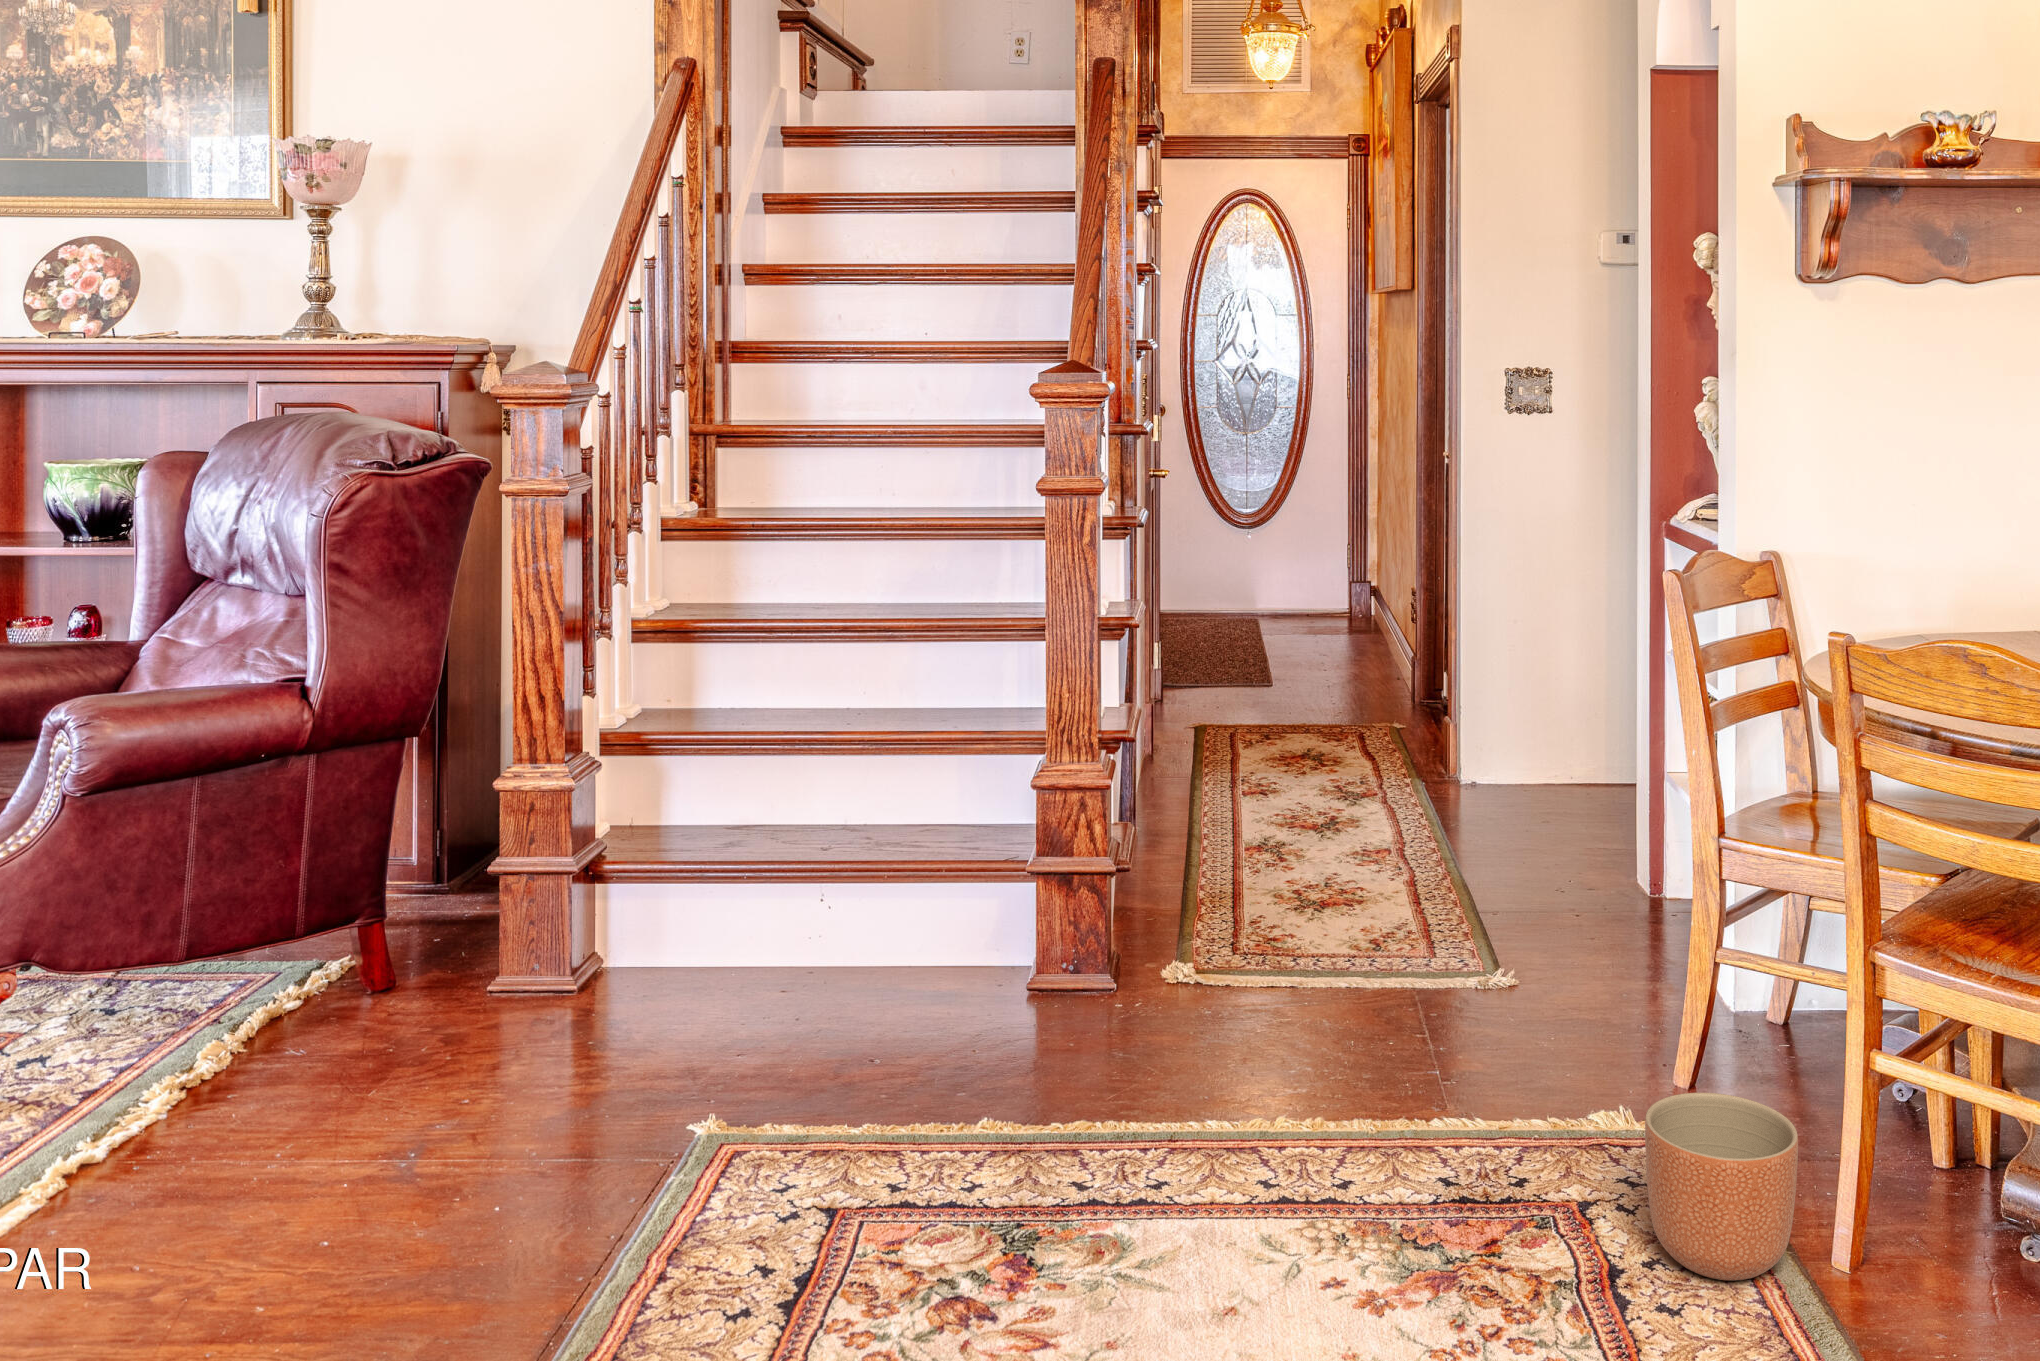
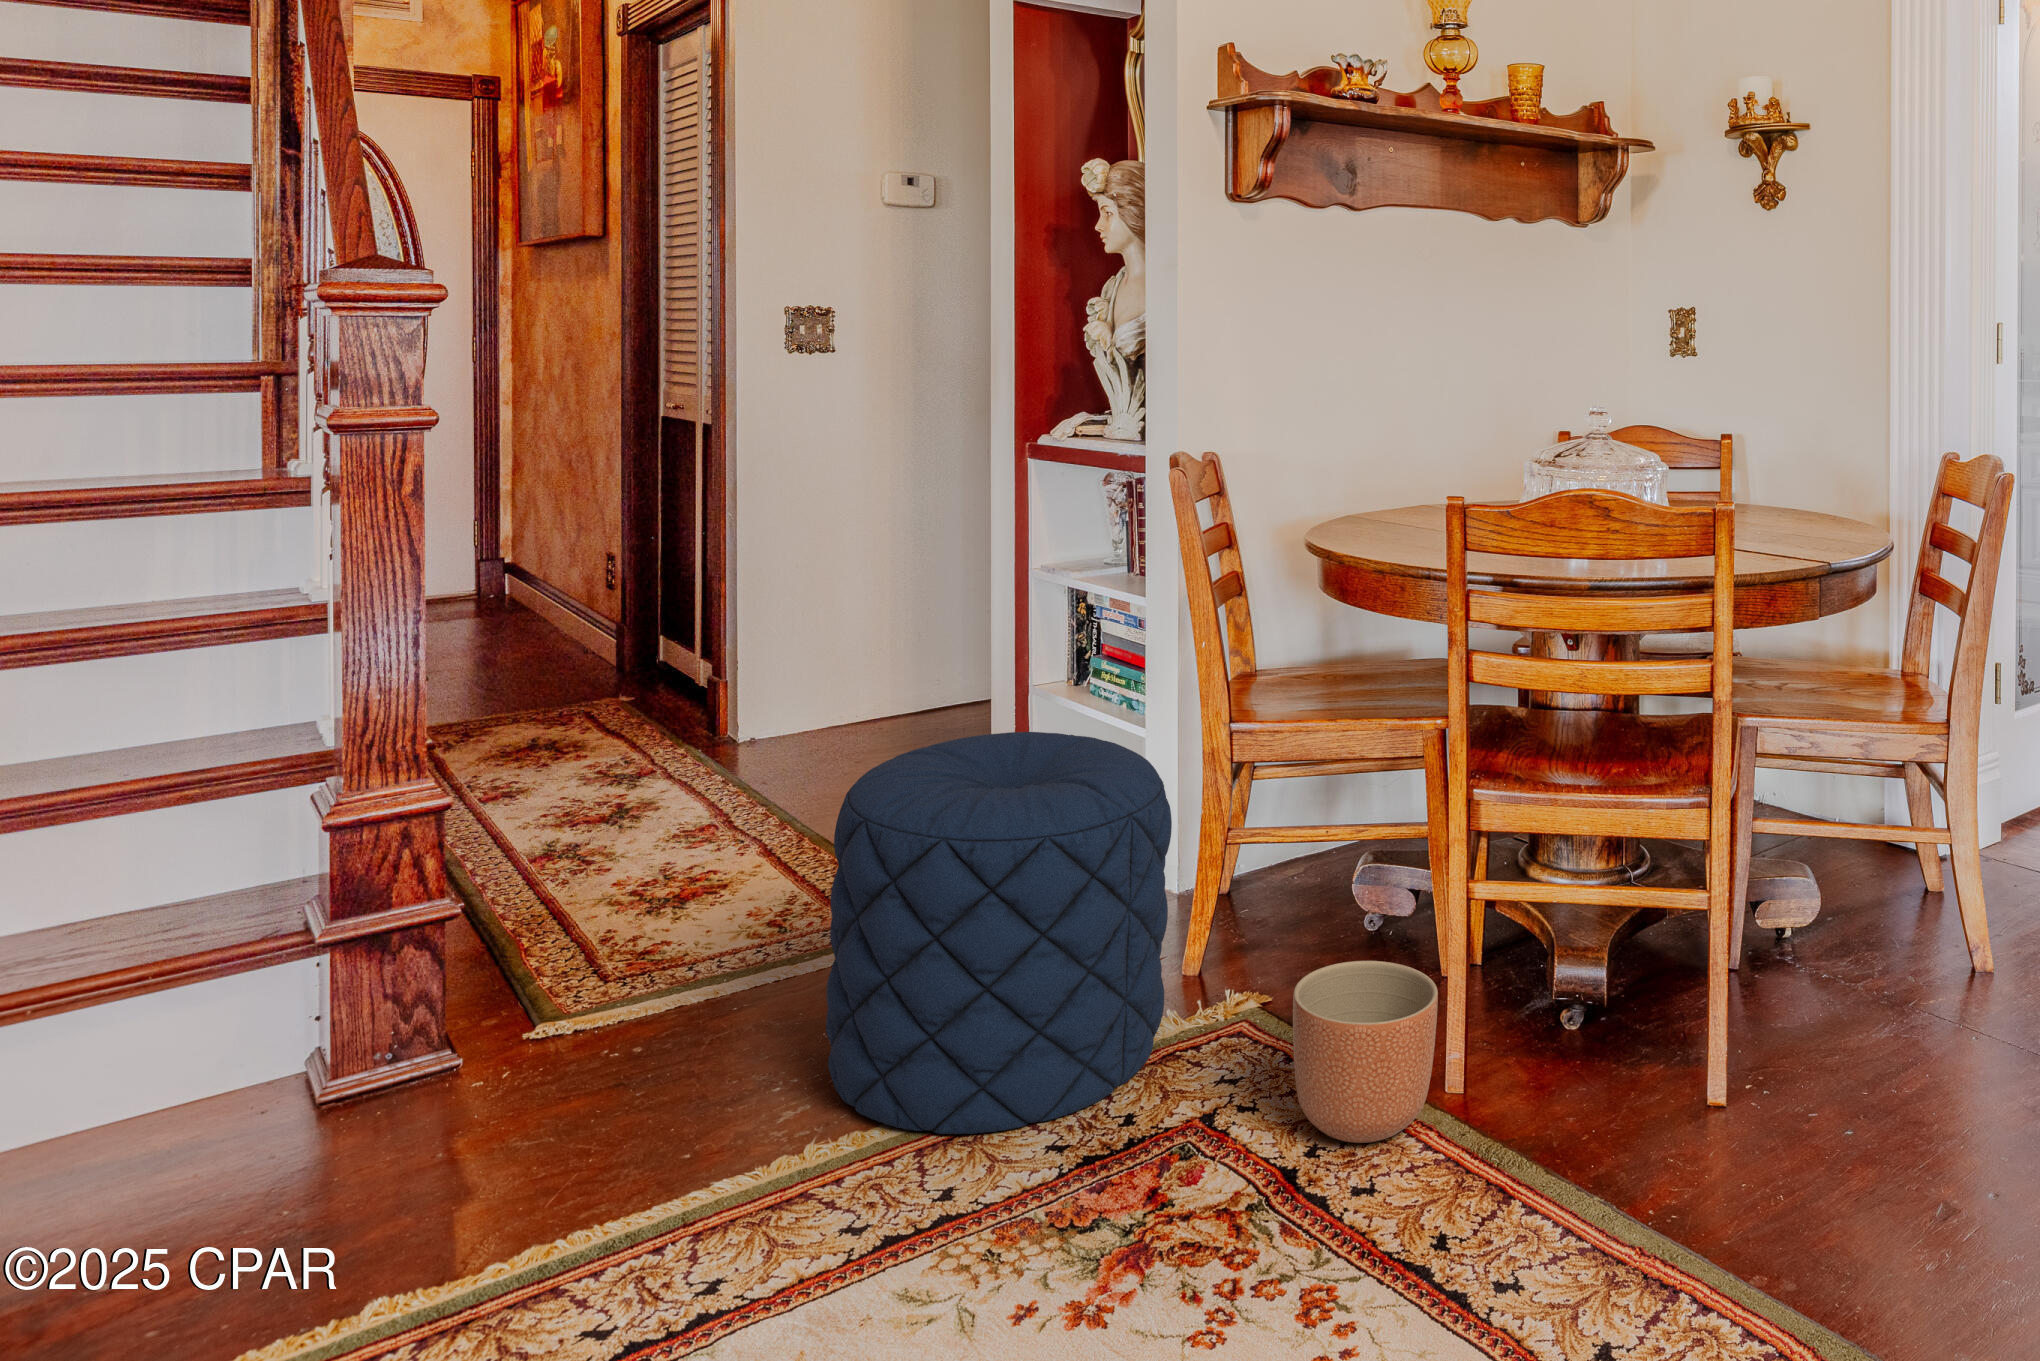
pouf: none [1316,802,1609,1159] -> present [826,732,1172,1134]

